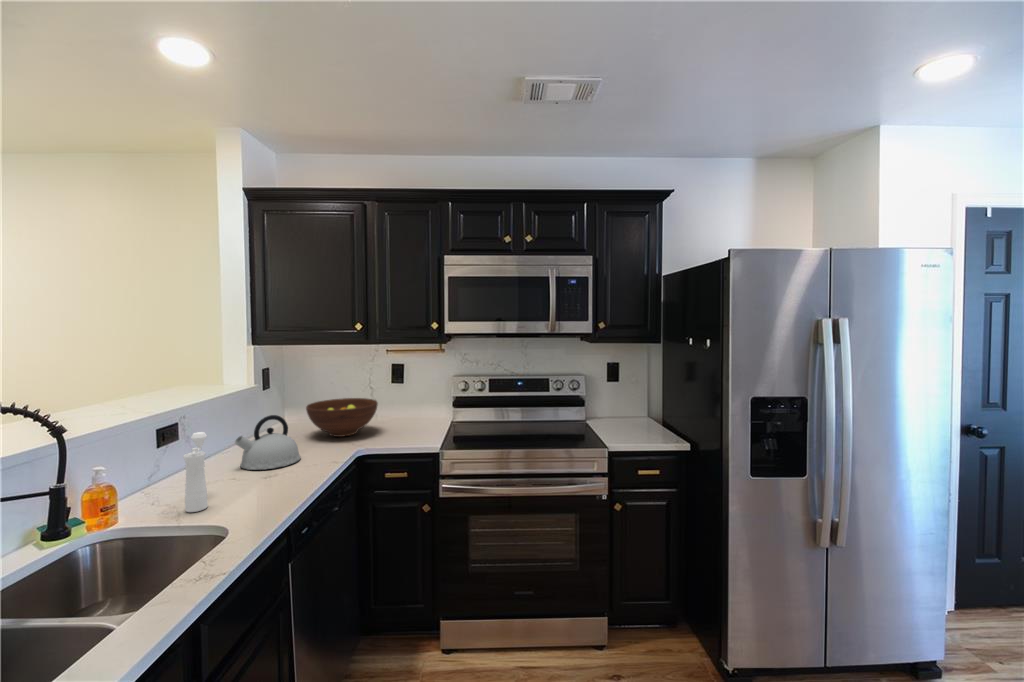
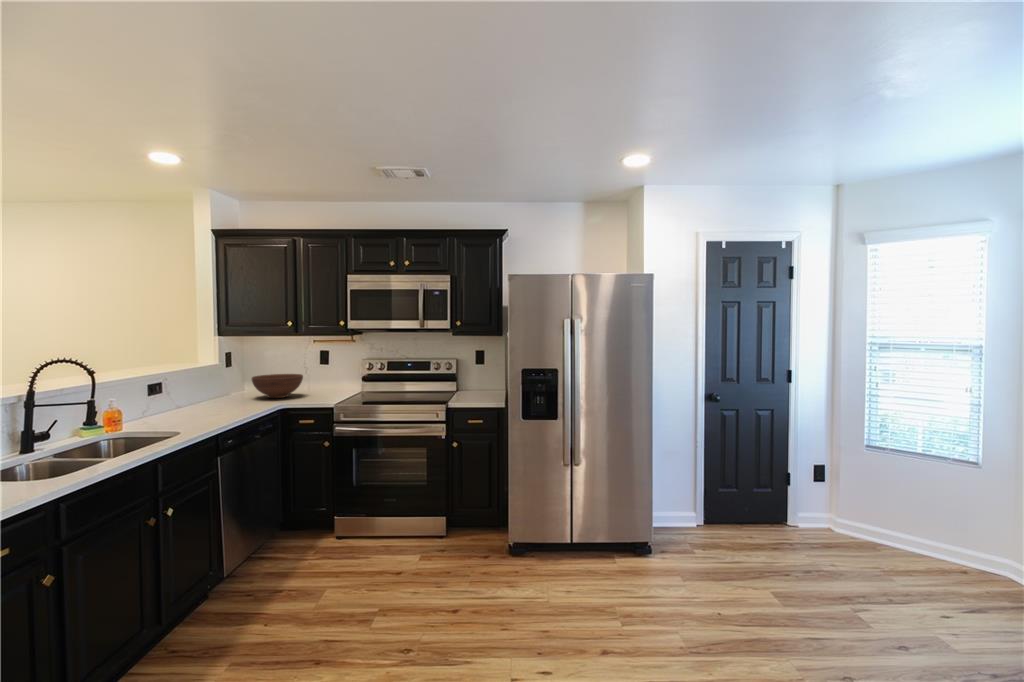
kettle: present [235,415,300,470] -> none [196,378,241,411]
pepper mill: present [183,432,208,512] -> none [159,382,175,425]

